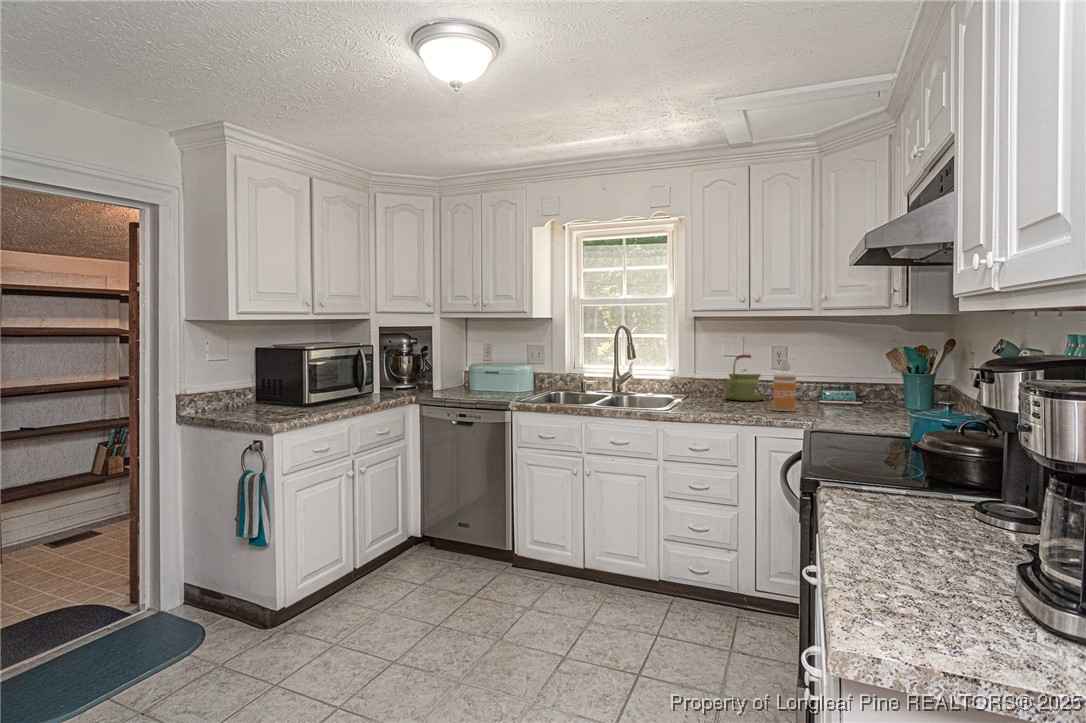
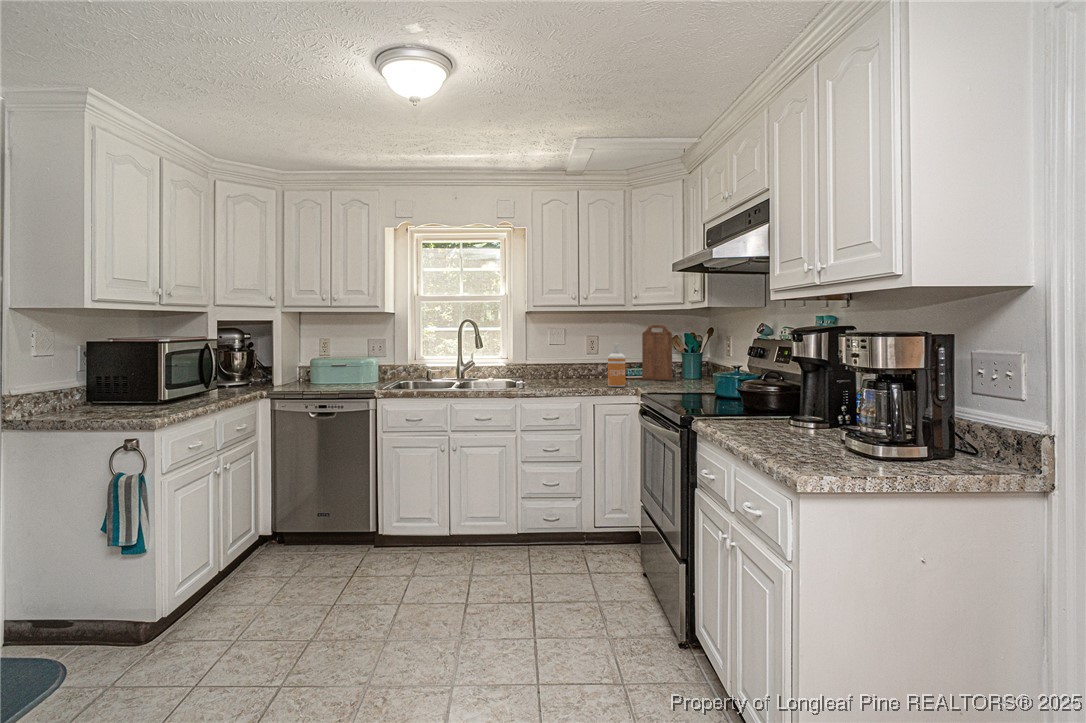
cutting board: none [831,336,870,405] -> present [642,325,672,380]
kettle: present [723,355,765,401] -> none [558,342,591,381]

